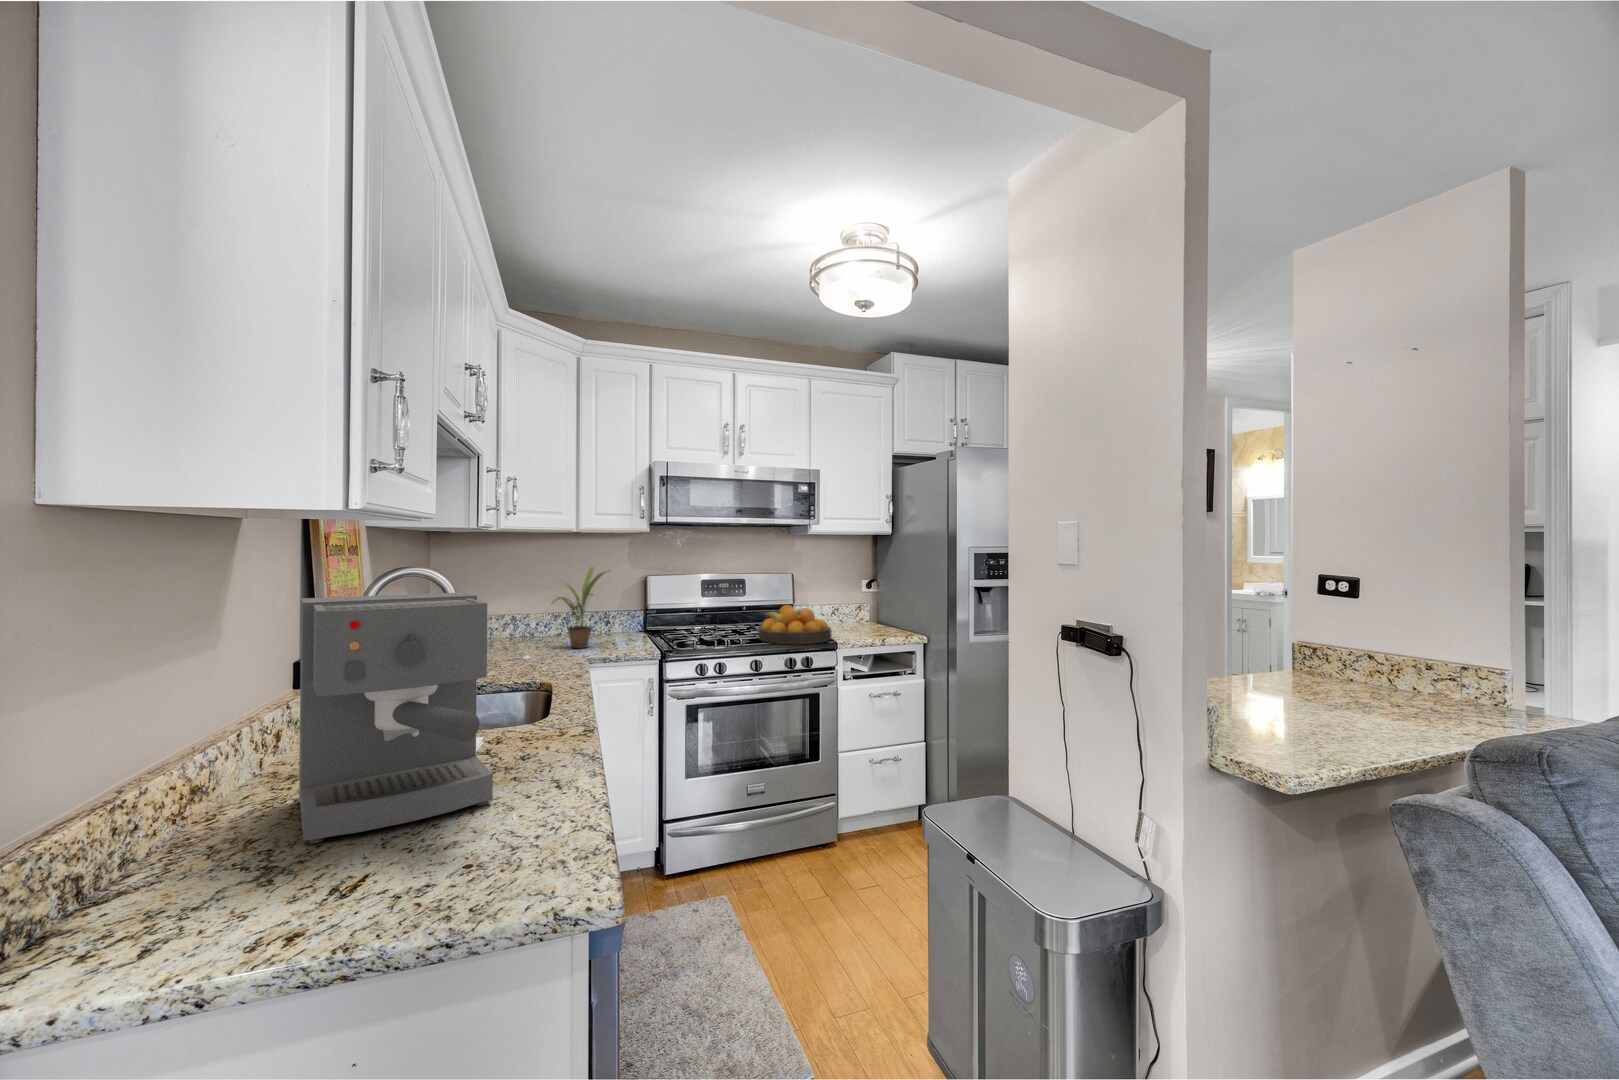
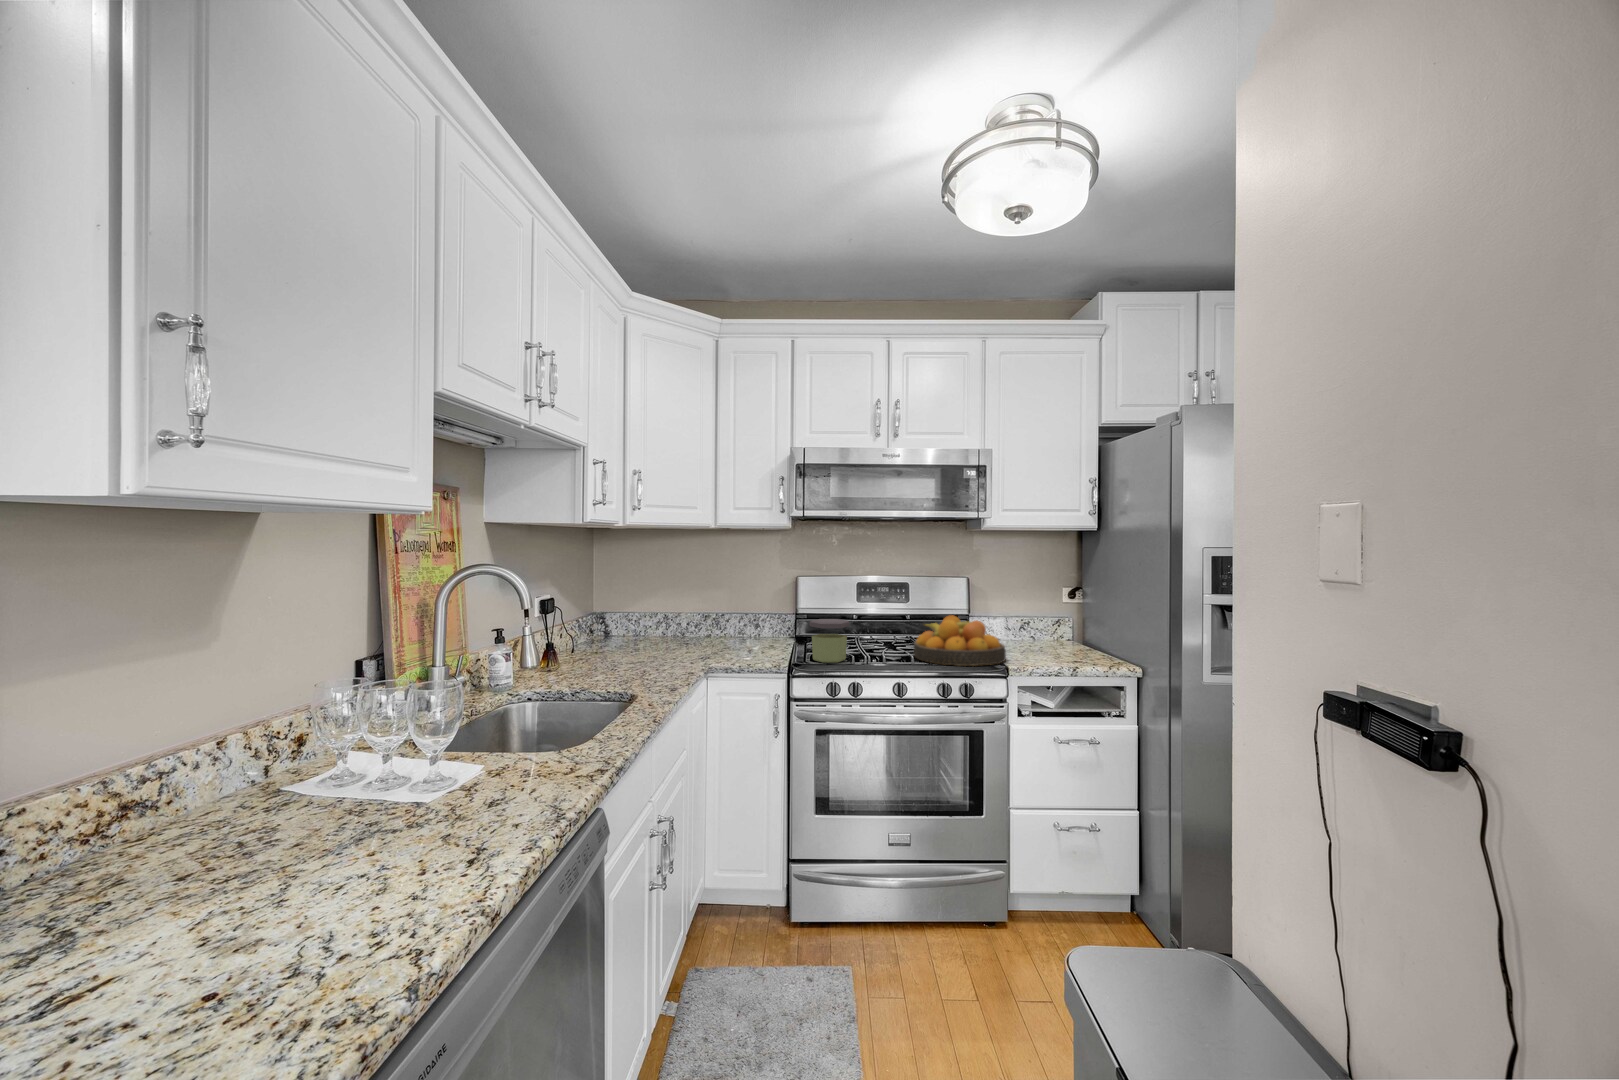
potted plant: present [554,567,606,648] -> none [685,565,747,654]
coffee maker: present [299,592,493,844] -> none [139,595,420,891]
jar: none [675,611,709,649] -> present [810,619,849,663]

